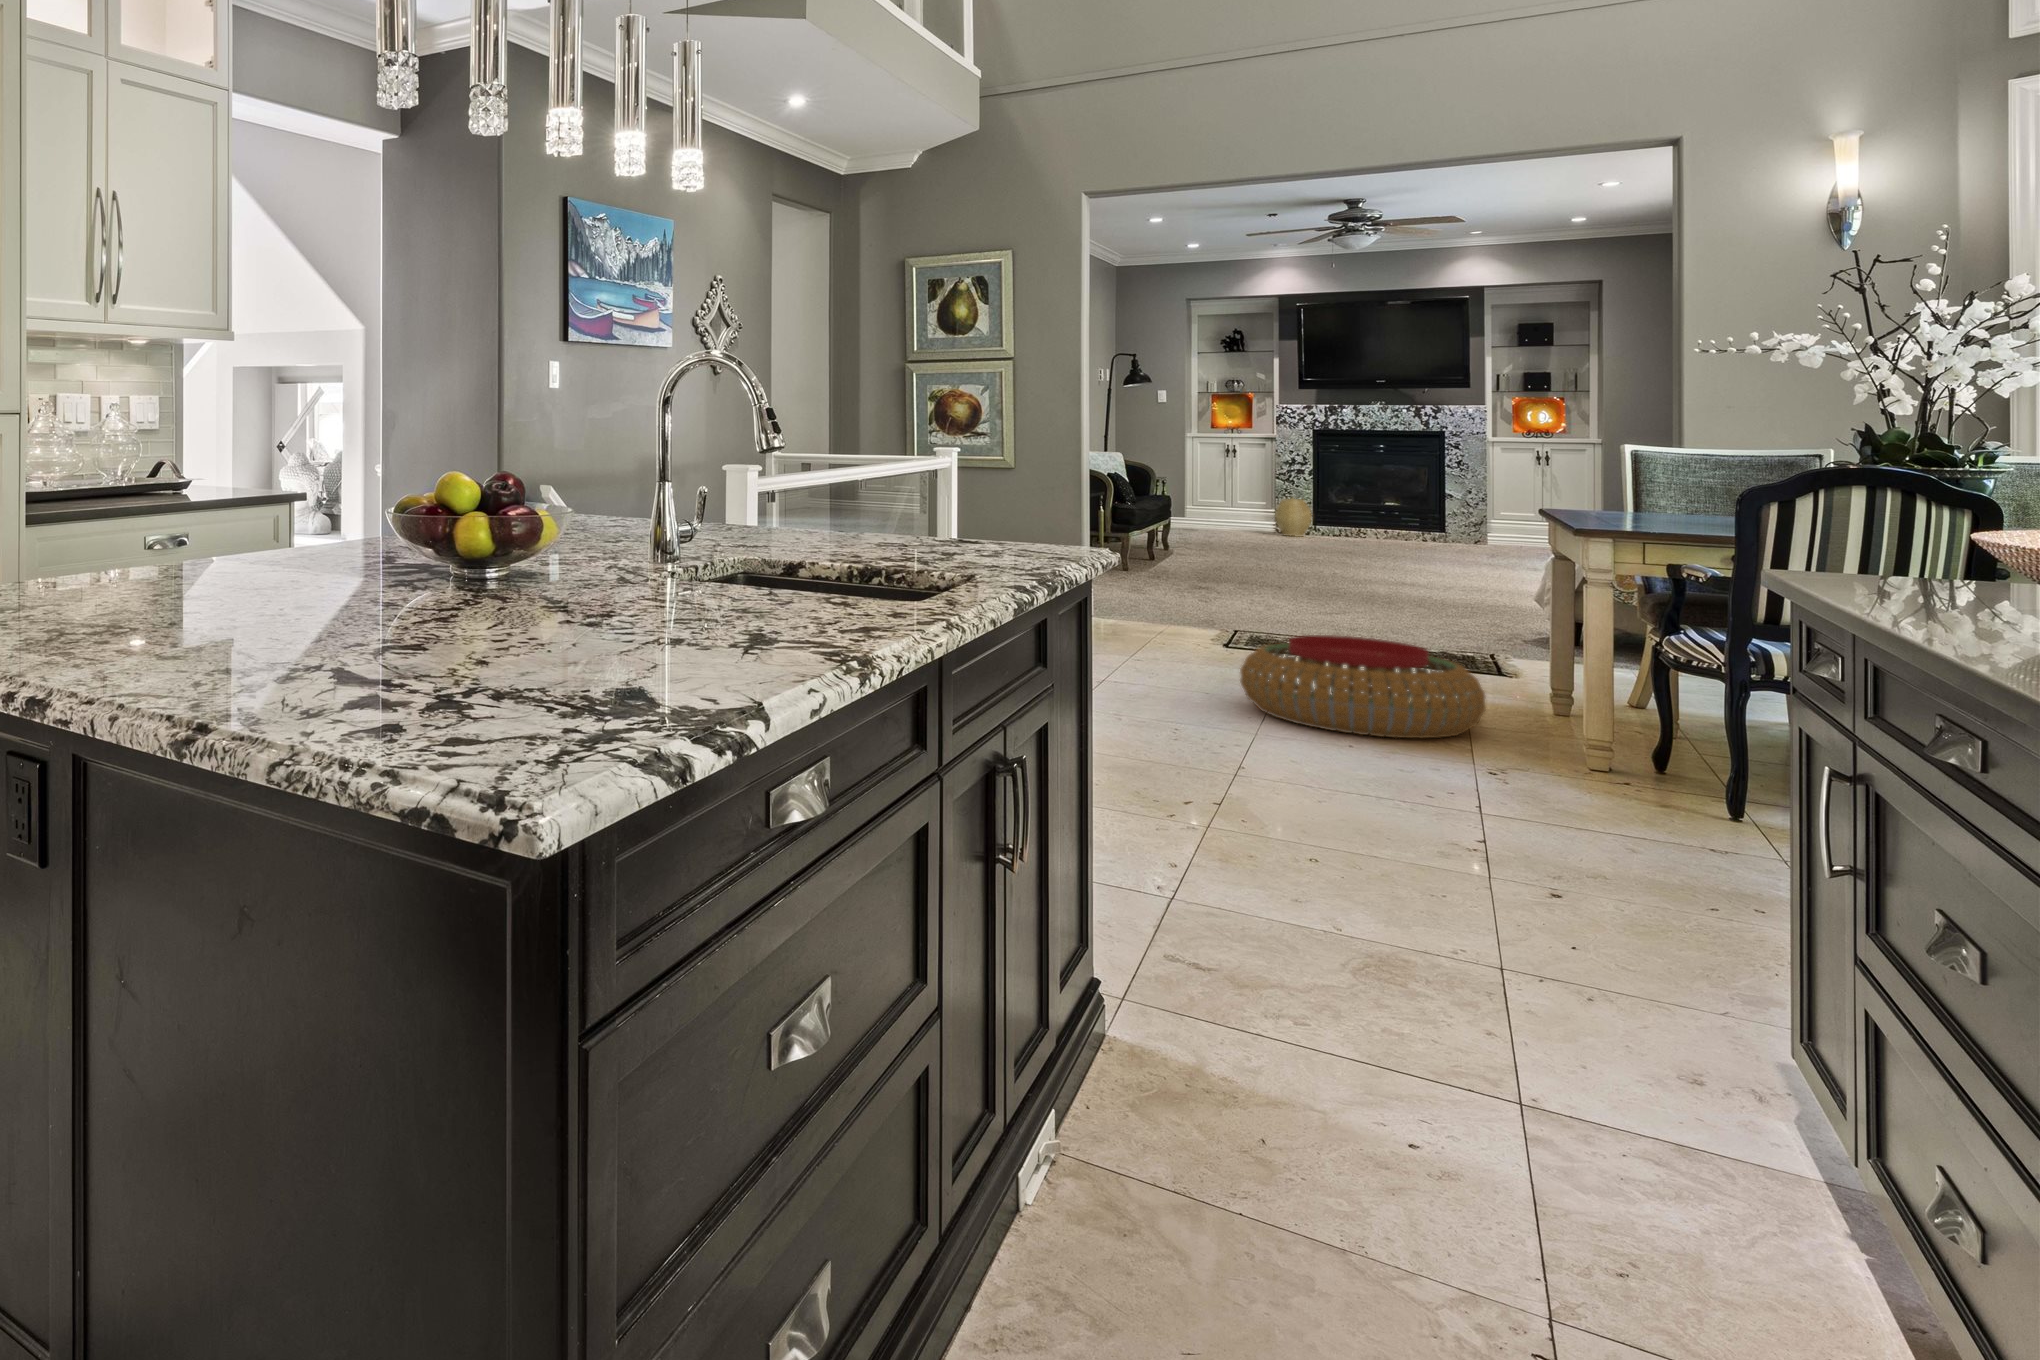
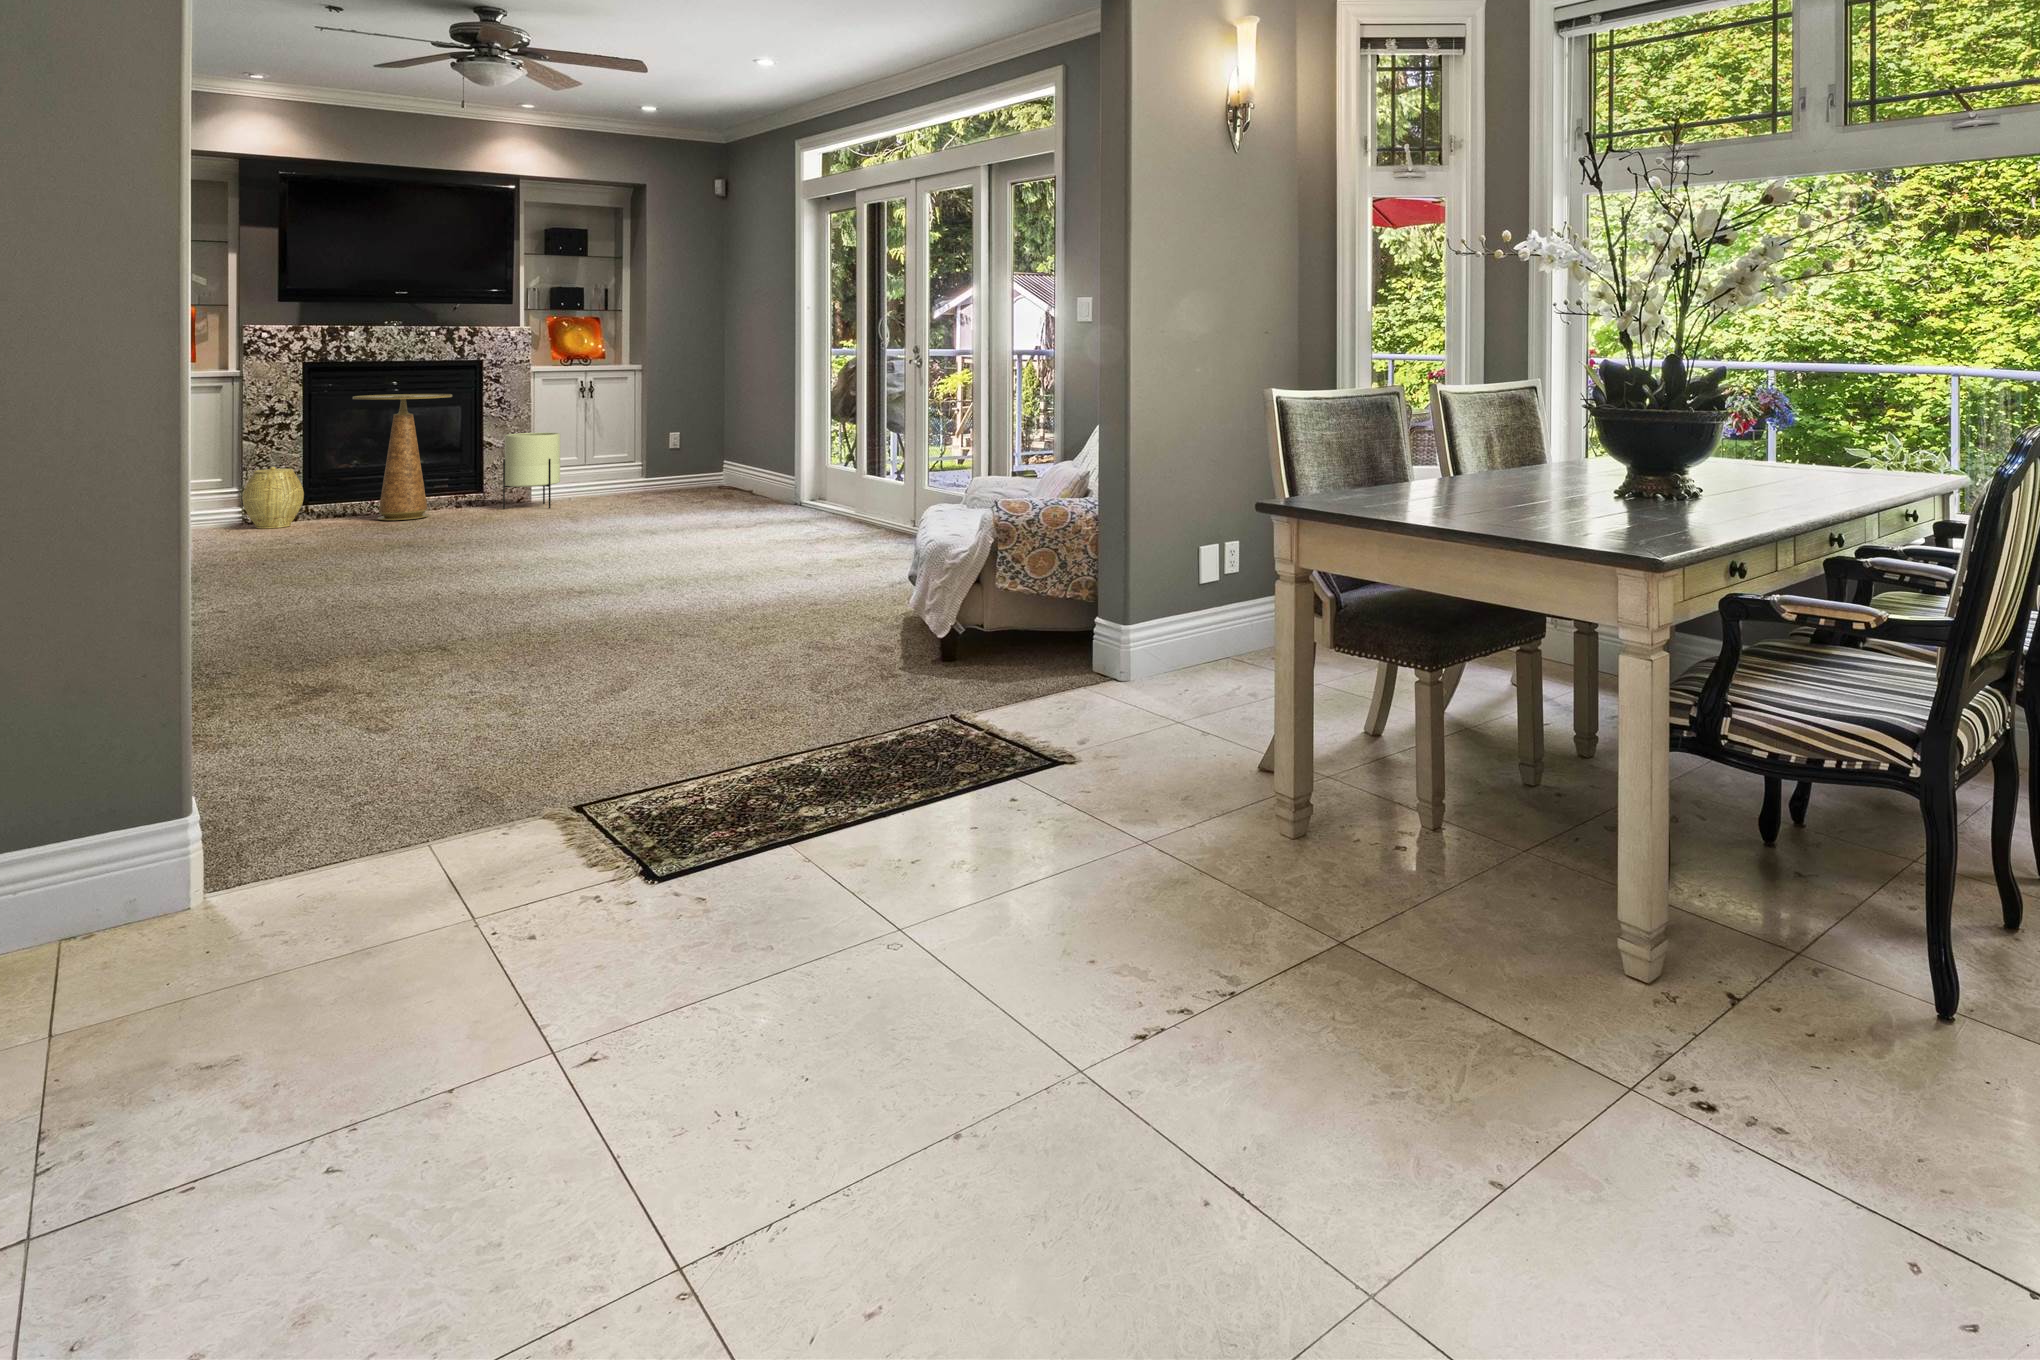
side table: none [1342,454,1413,542] -> present [353,394,452,521]
planter: none [1457,488,1506,547] -> present [503,432,560,509]
pouf: present [1240,635,1485,738] -> none [1077,851,1551,1205]

